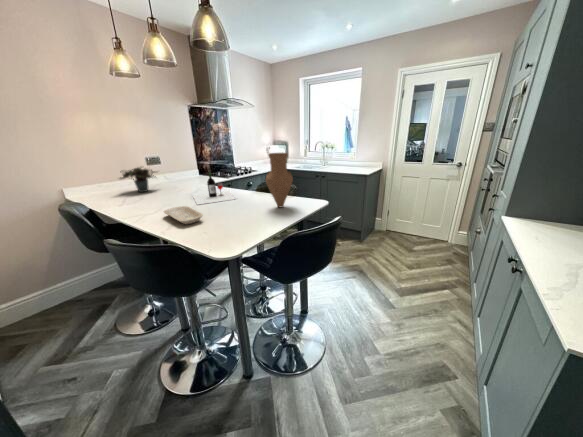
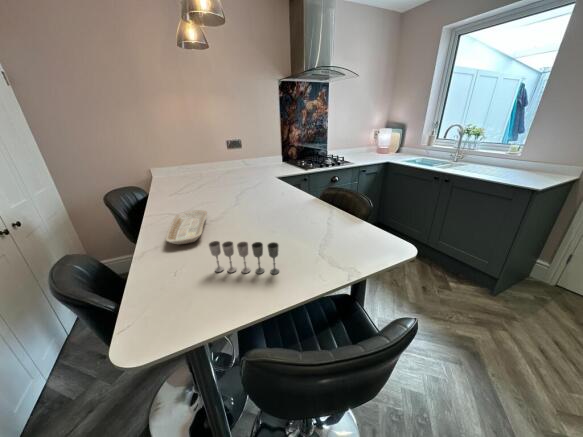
vase: present [266,153,293,207] -> none [302,147,352,243]
potted plant: present [120,167,156,192] -> none [187,150,230,178]
wine bottle: present [193,173,237,205] -> none [230,166,286,208]
wine glass: none [228,203,269,227] -> present [209,241,279,274]

